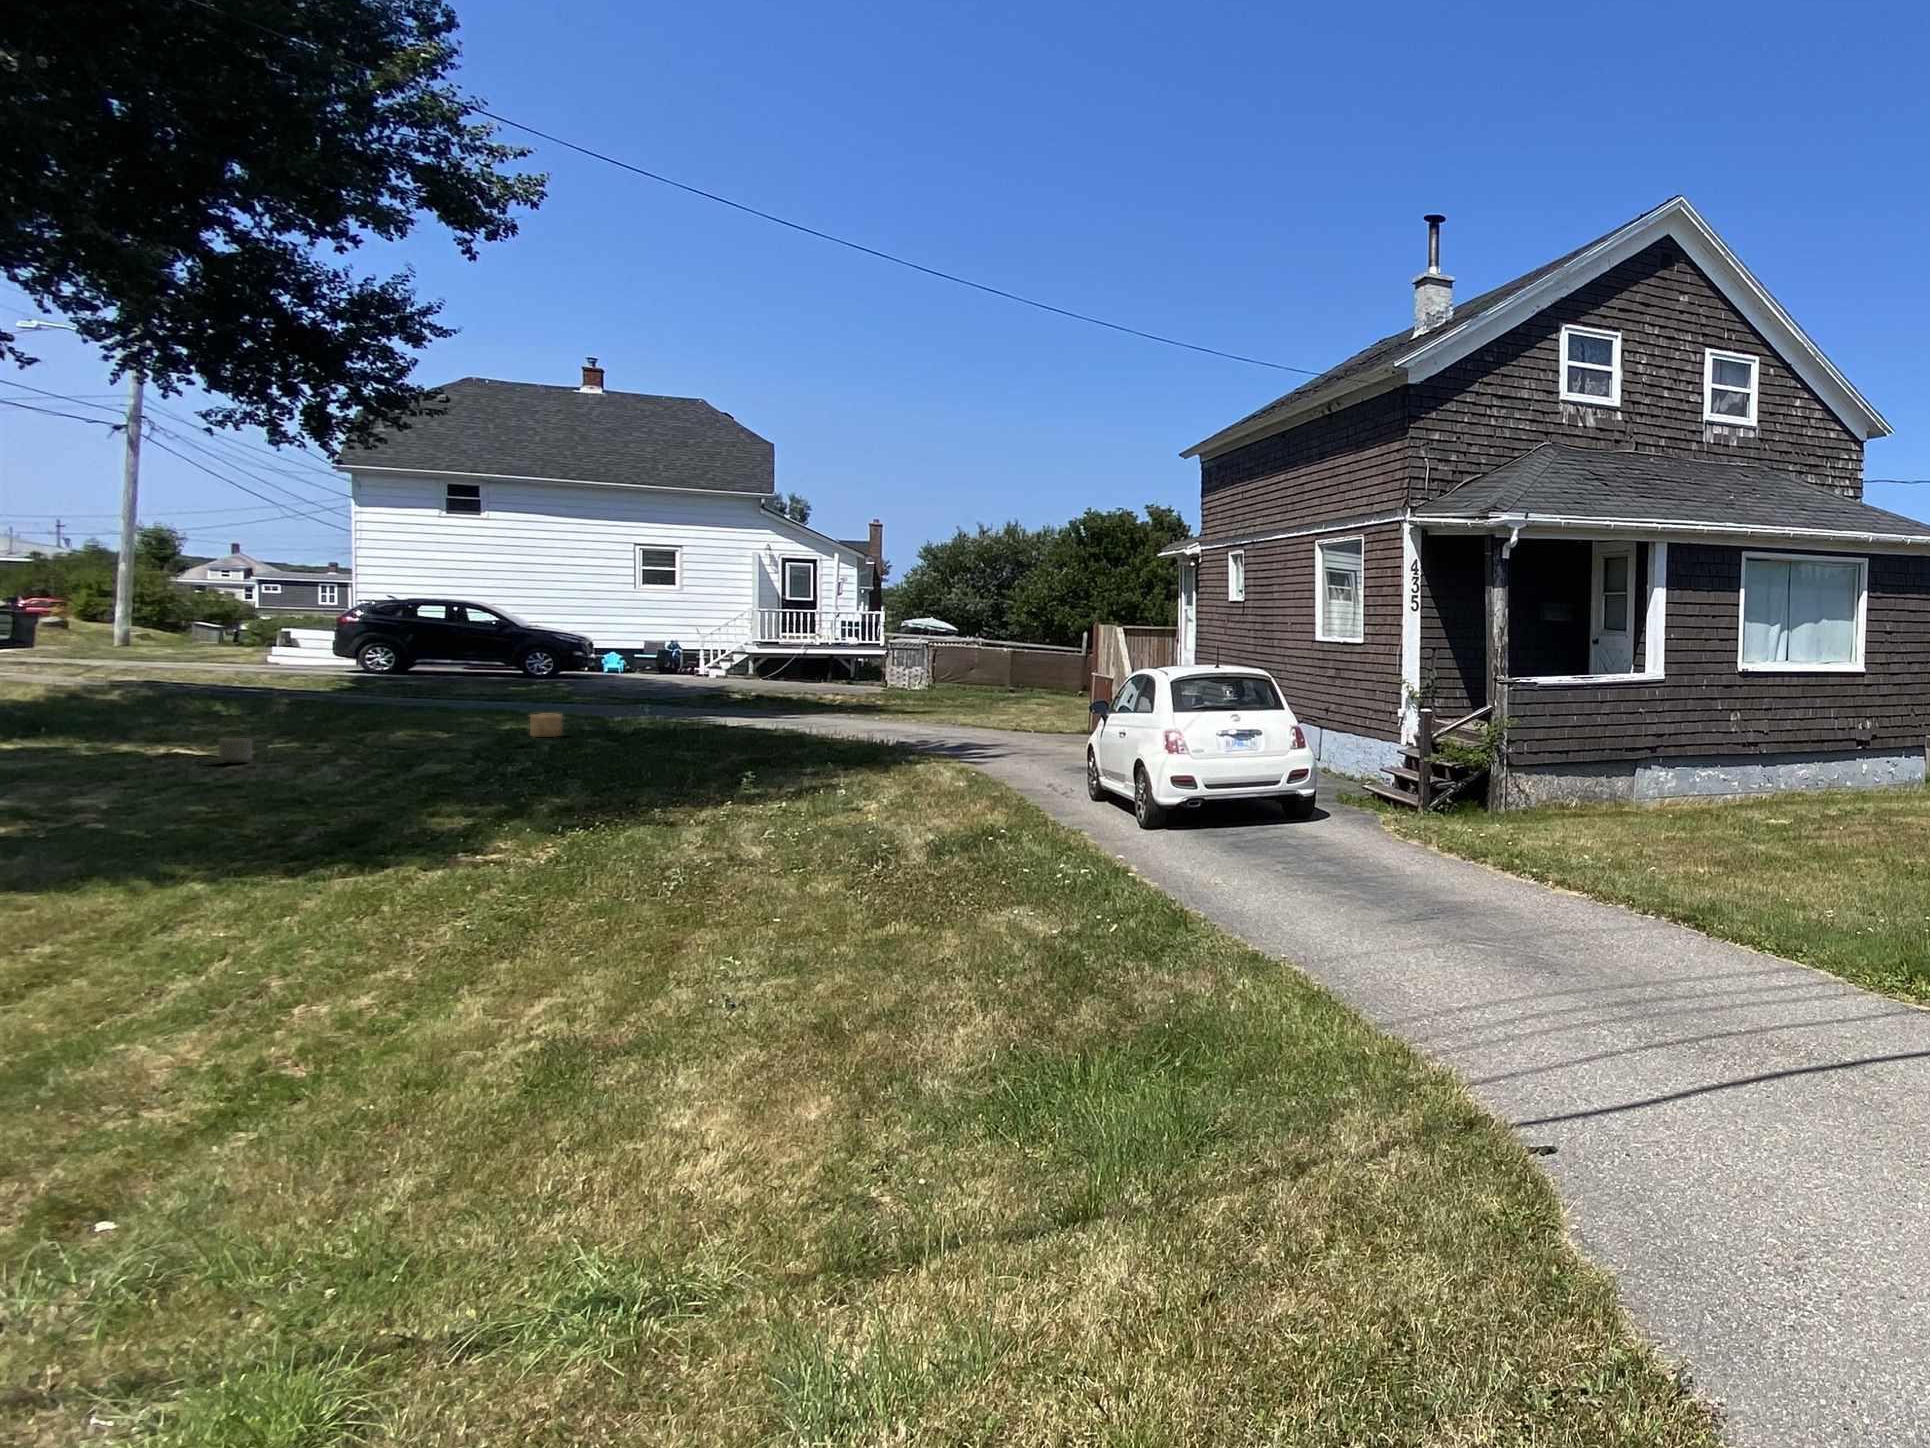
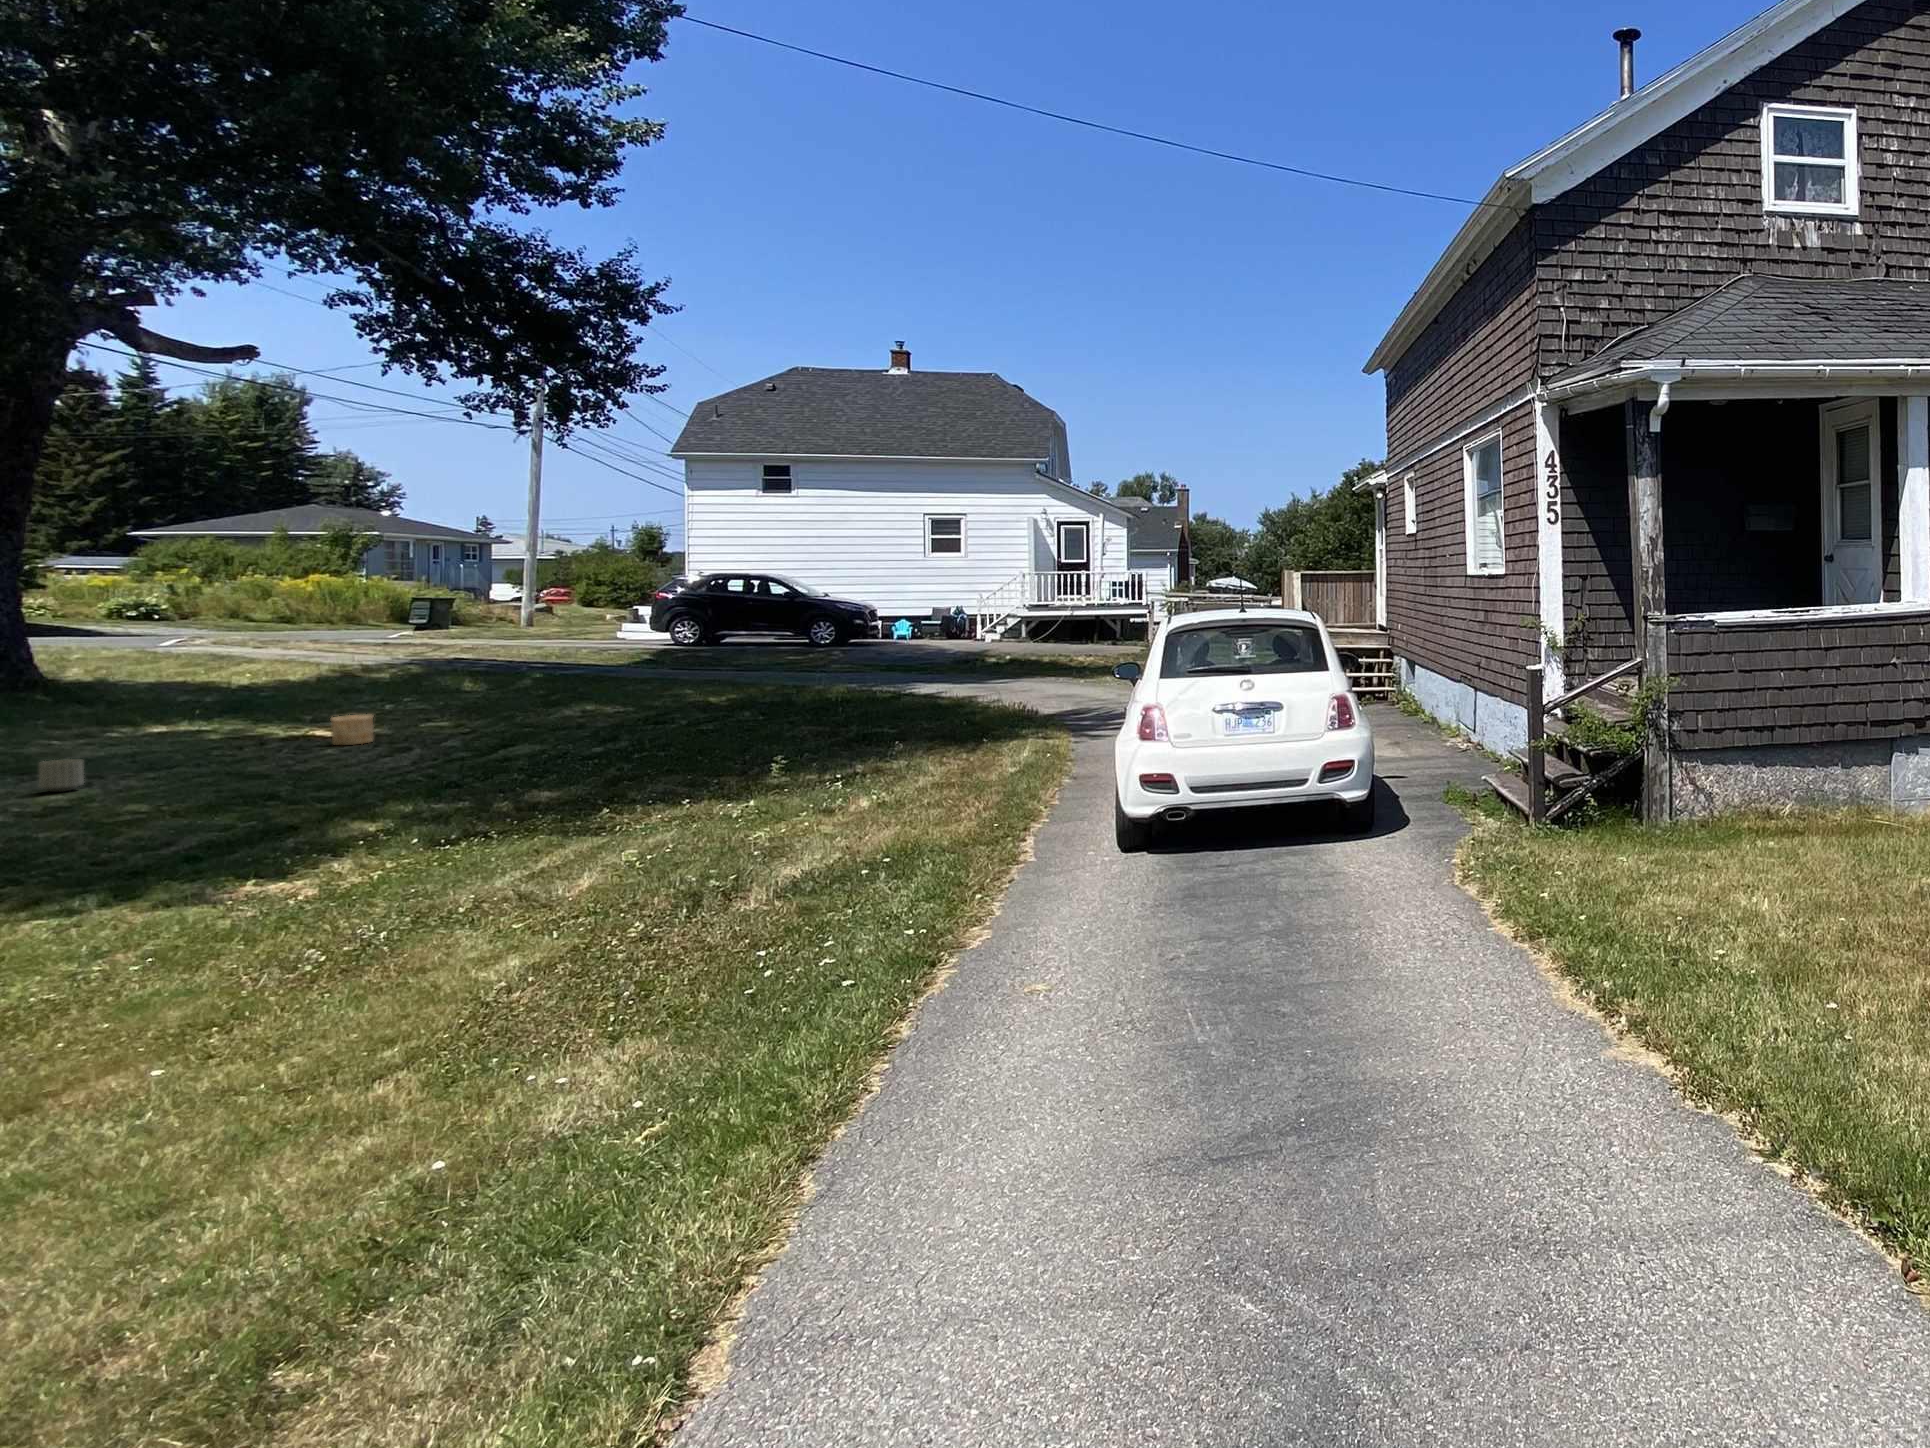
wooden bucket: present [530,713,562,737] -> present [331,714,373,745]

